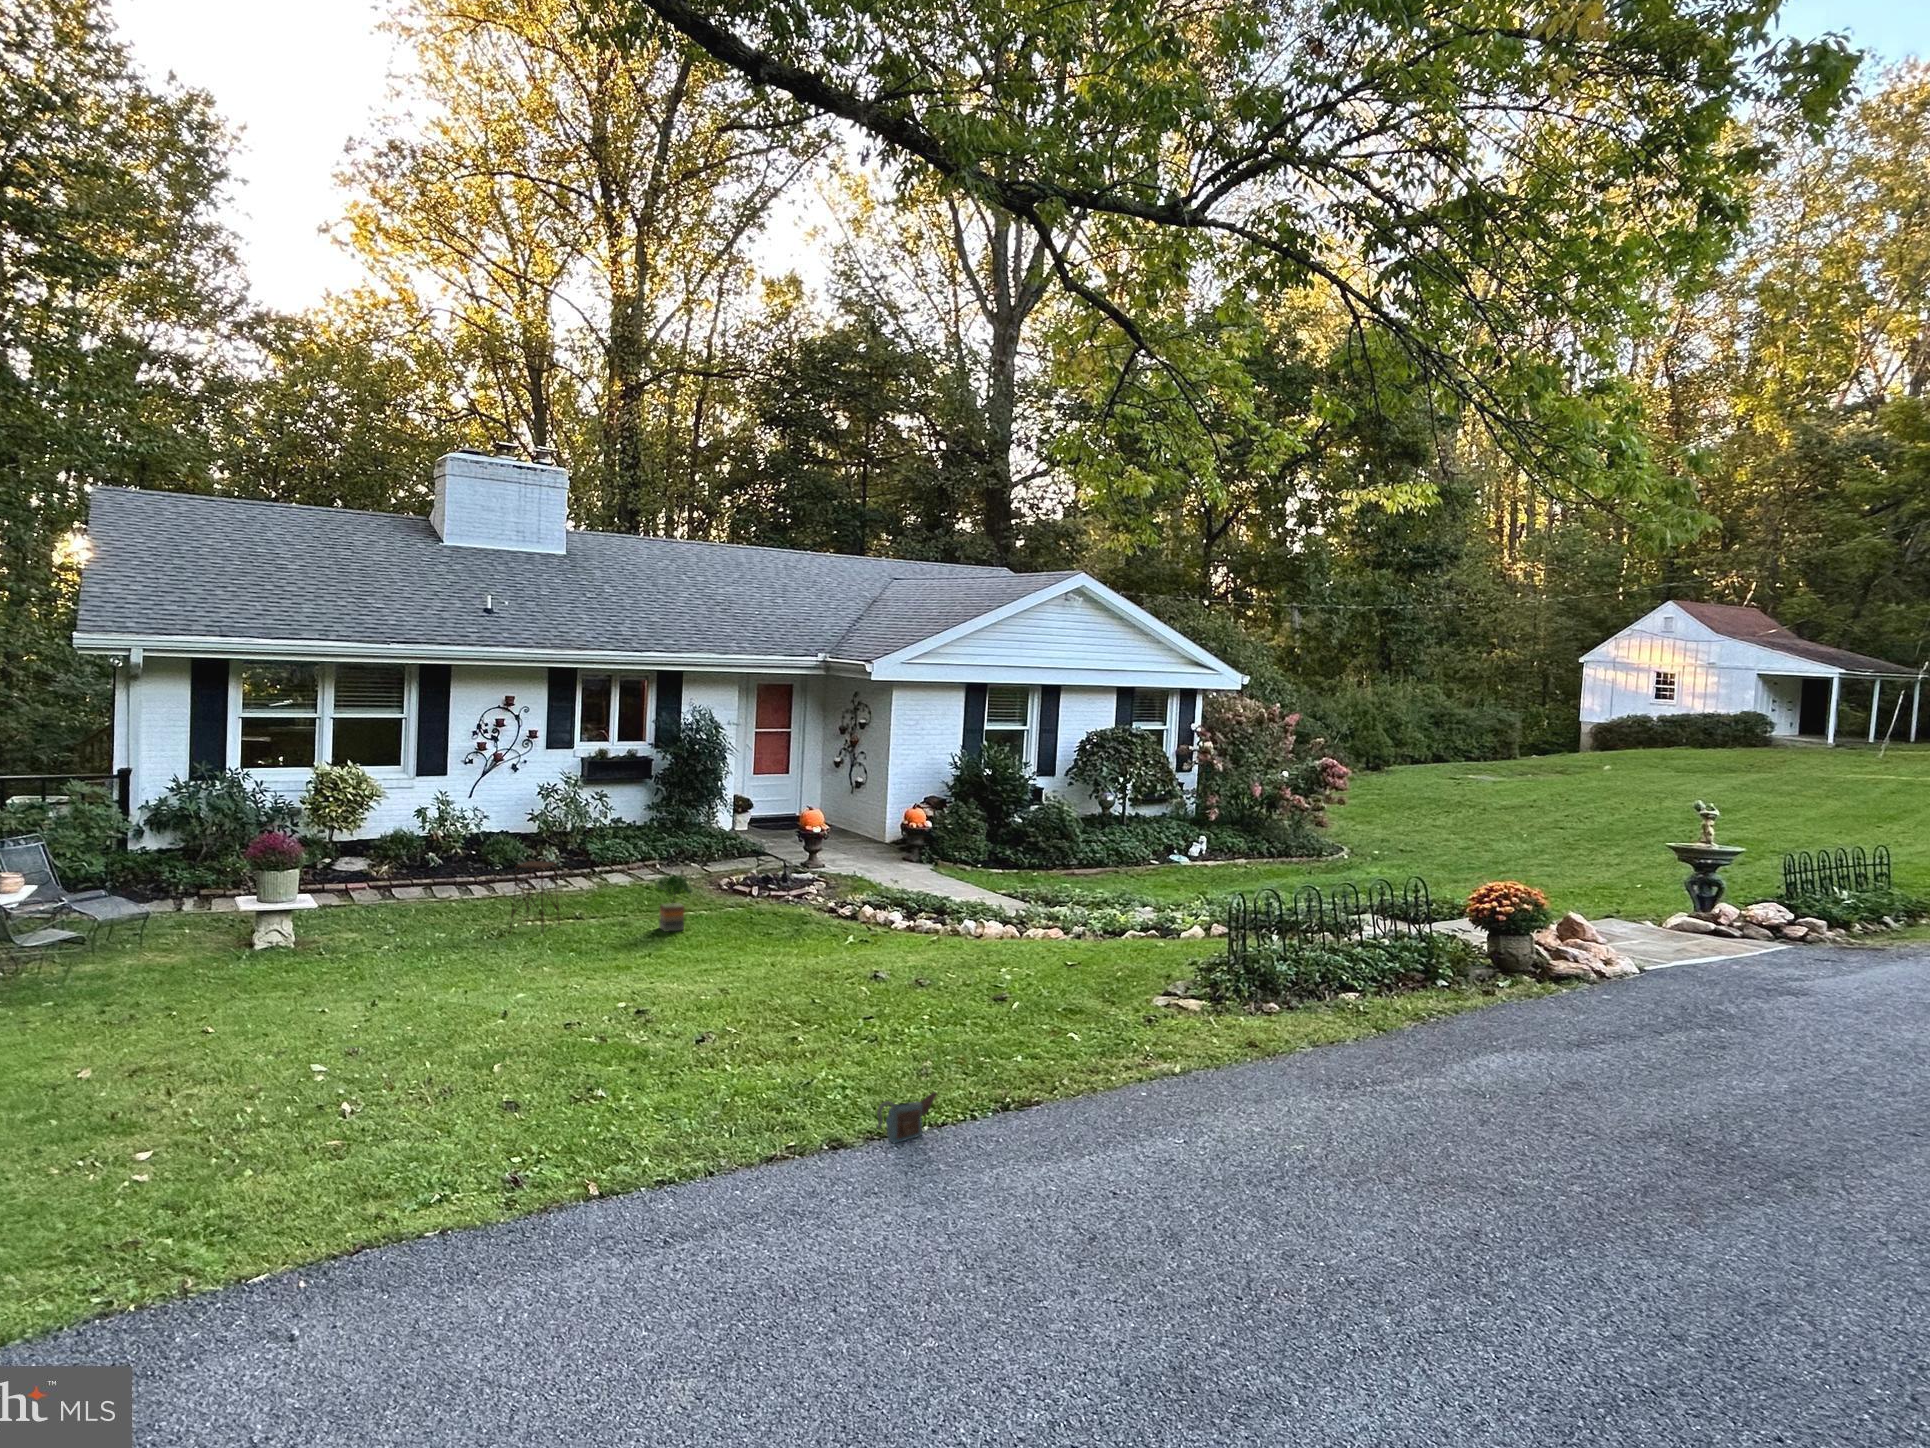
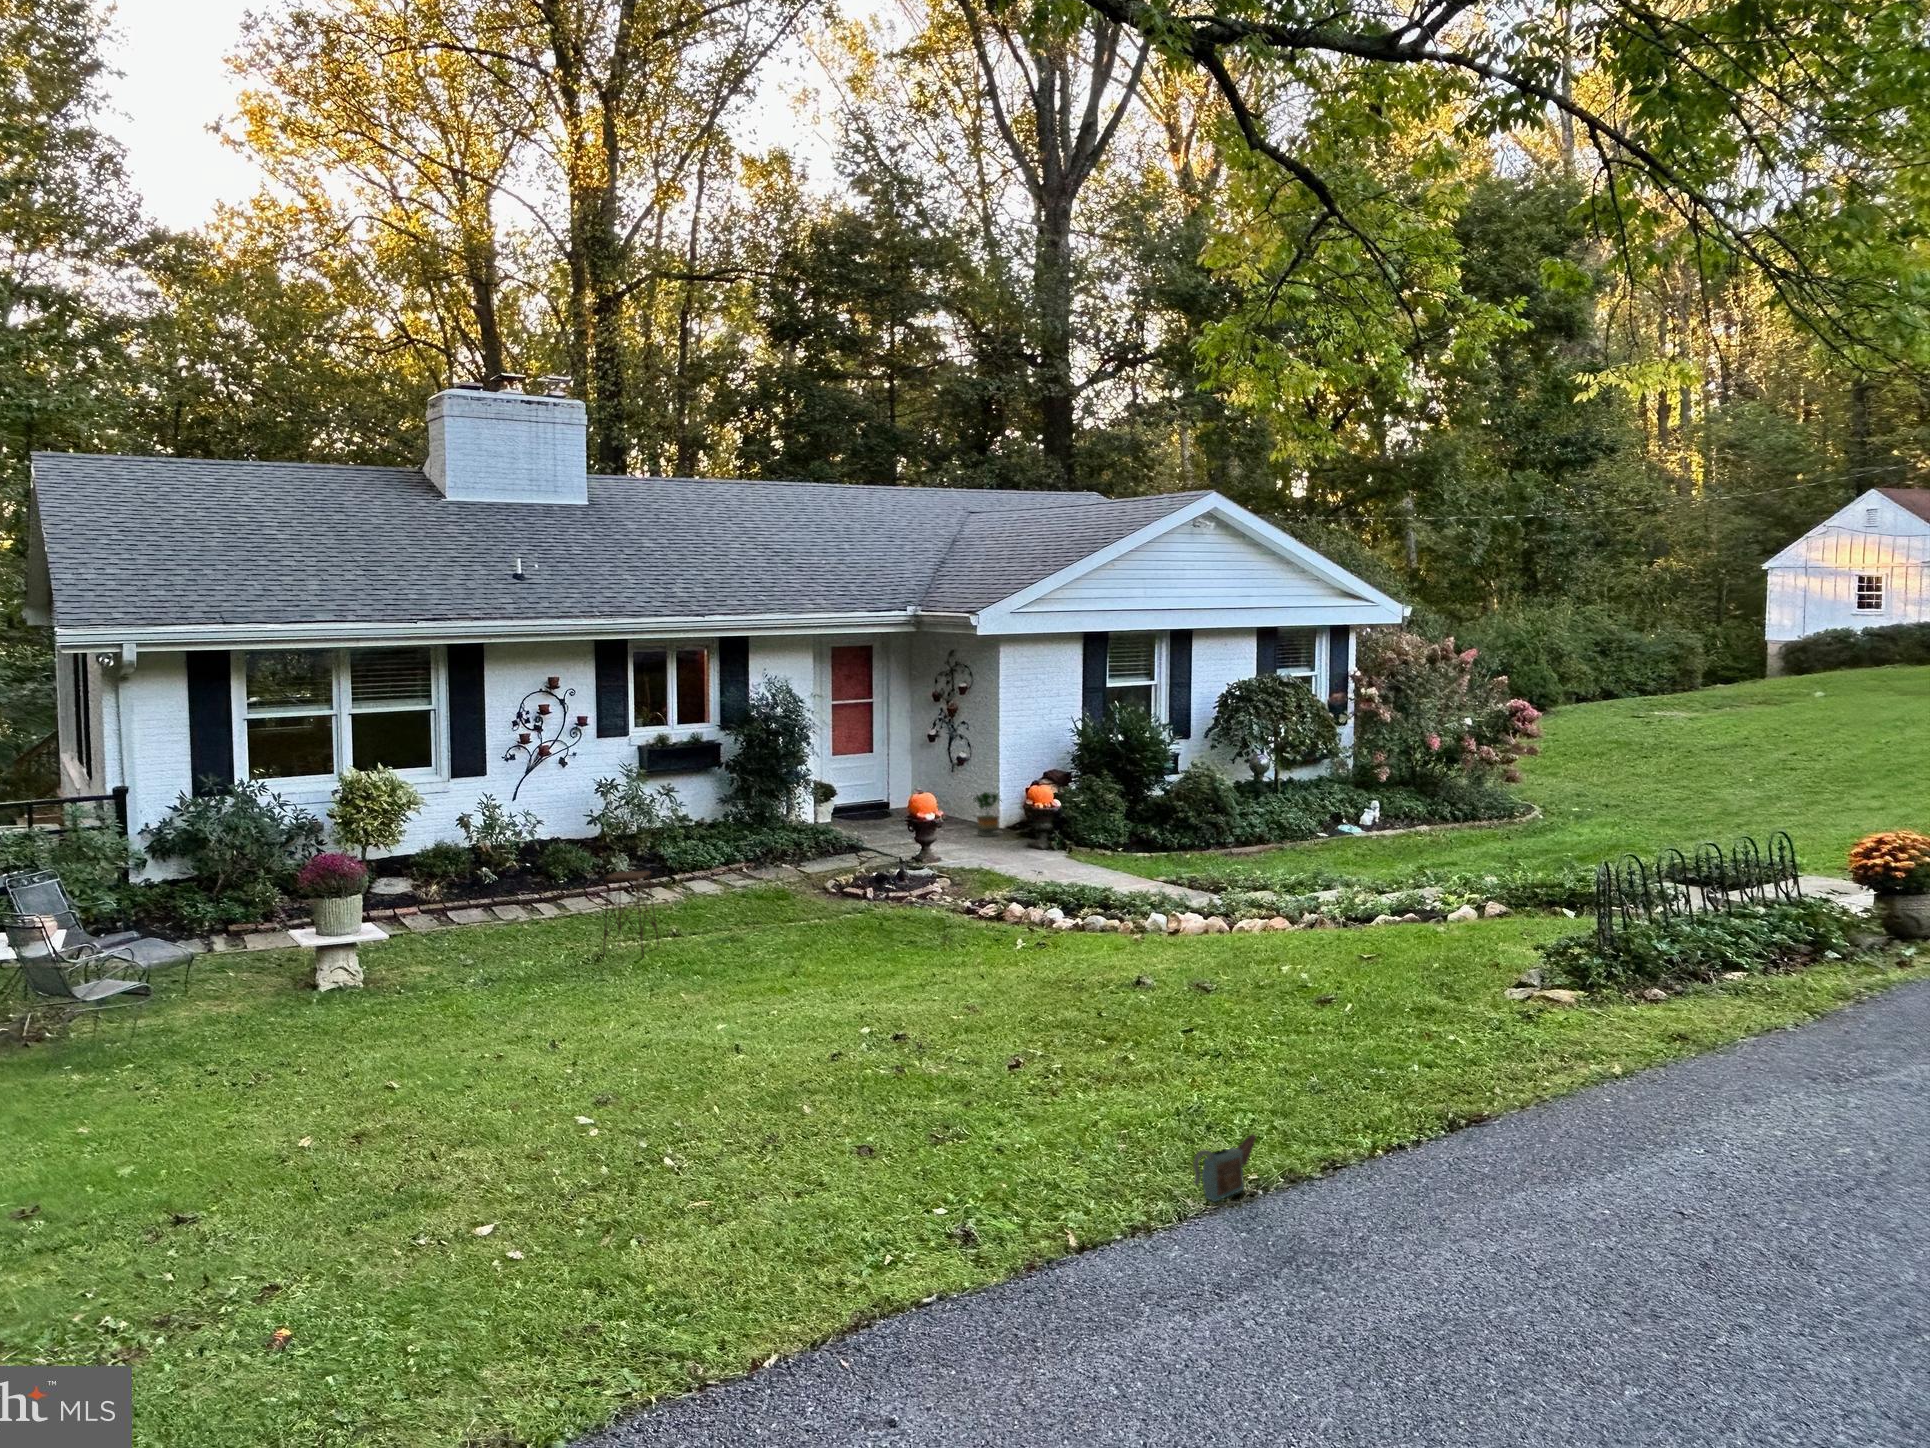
potted tree: present [657,875,692,932] -> present [973,792,1002,837]

